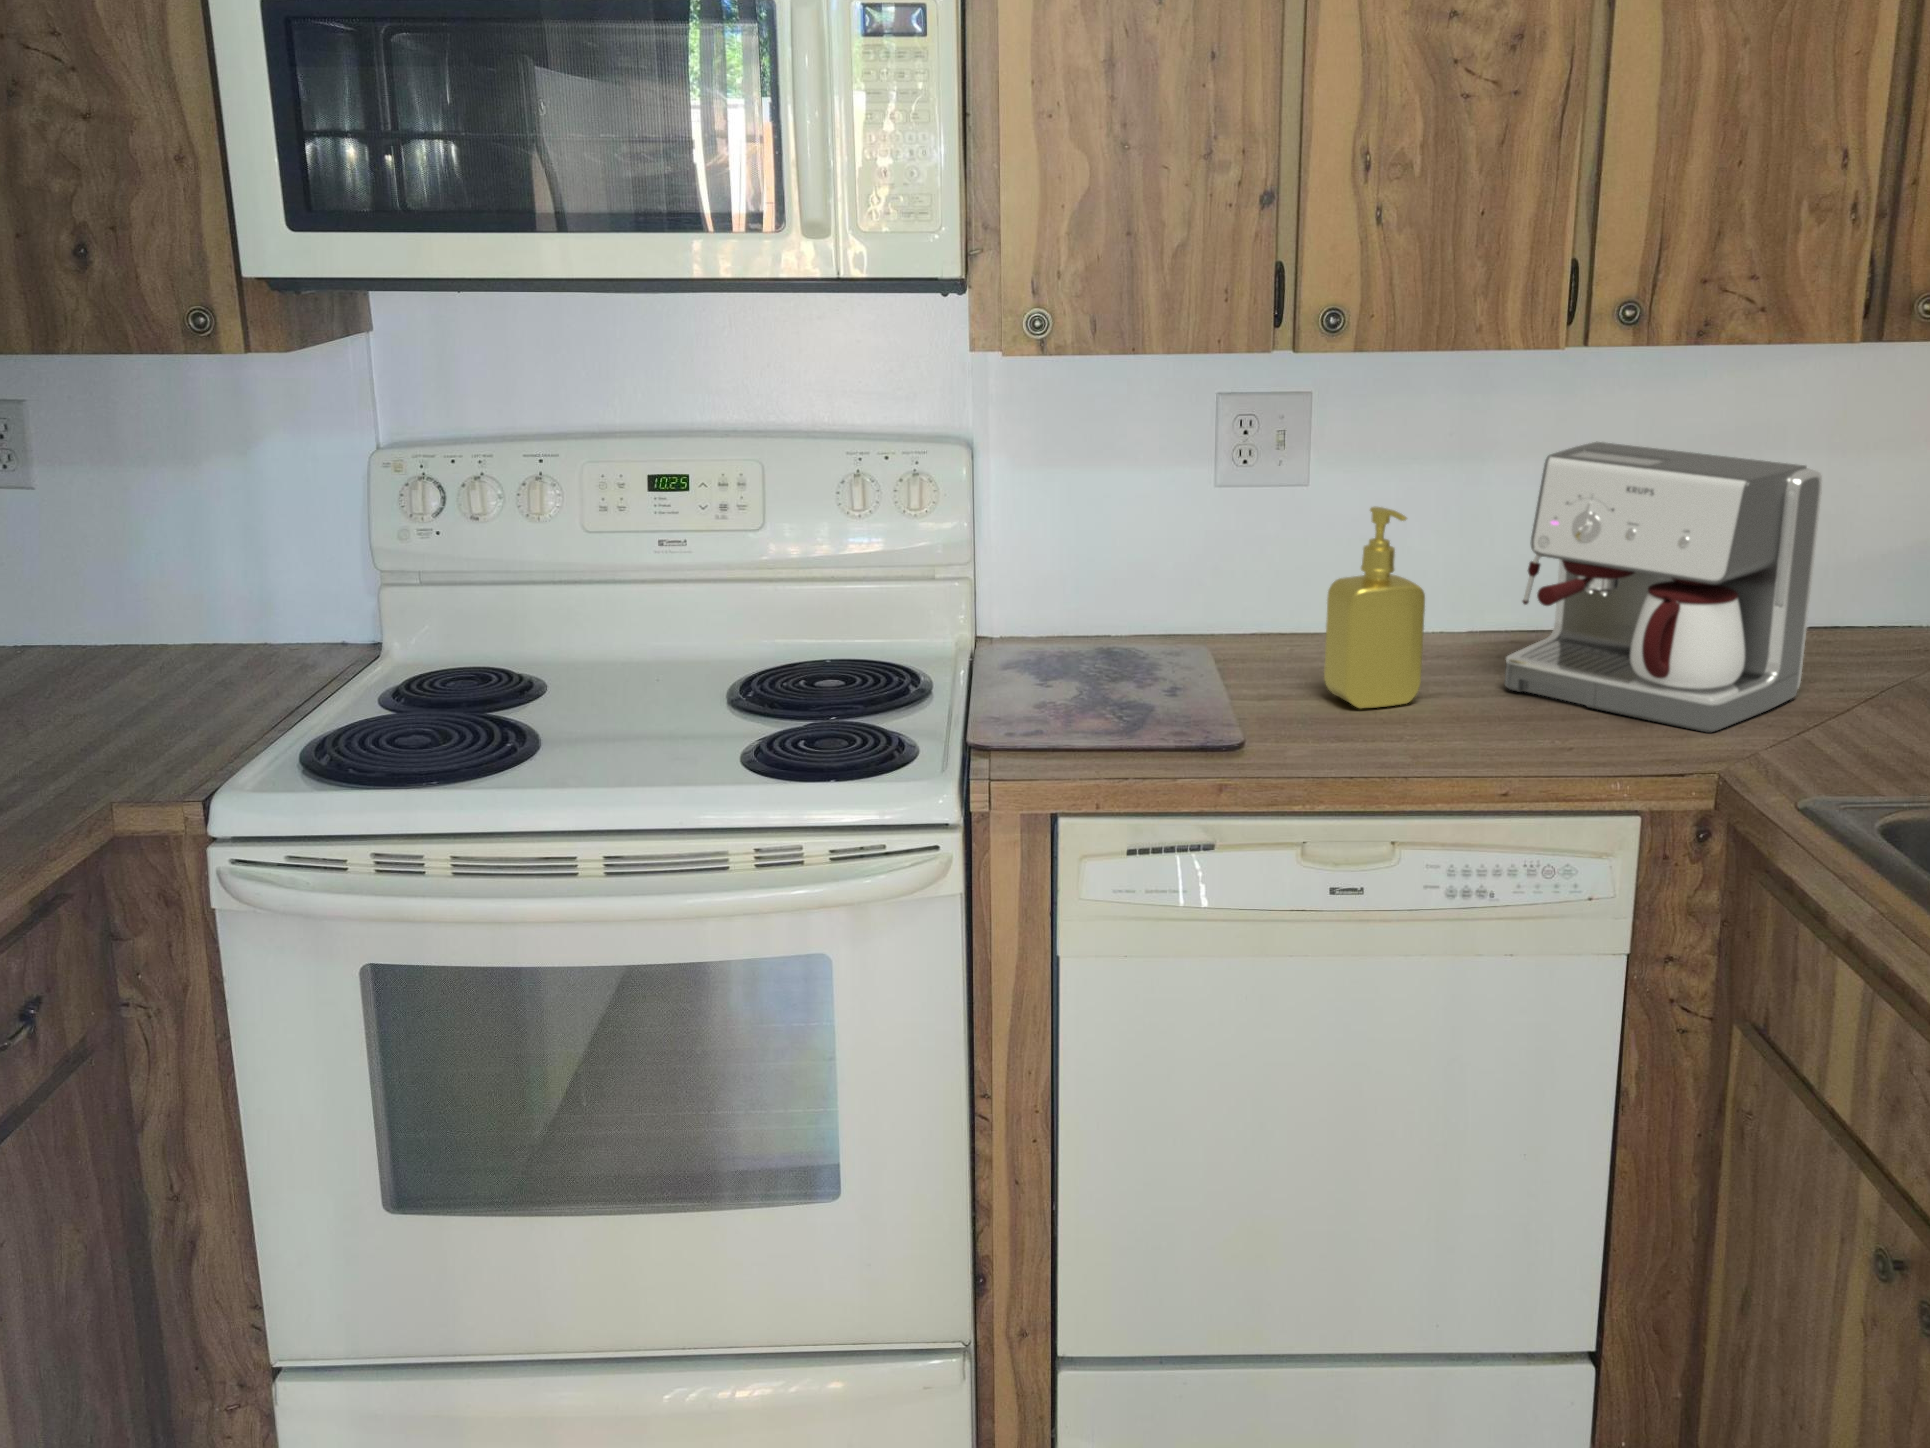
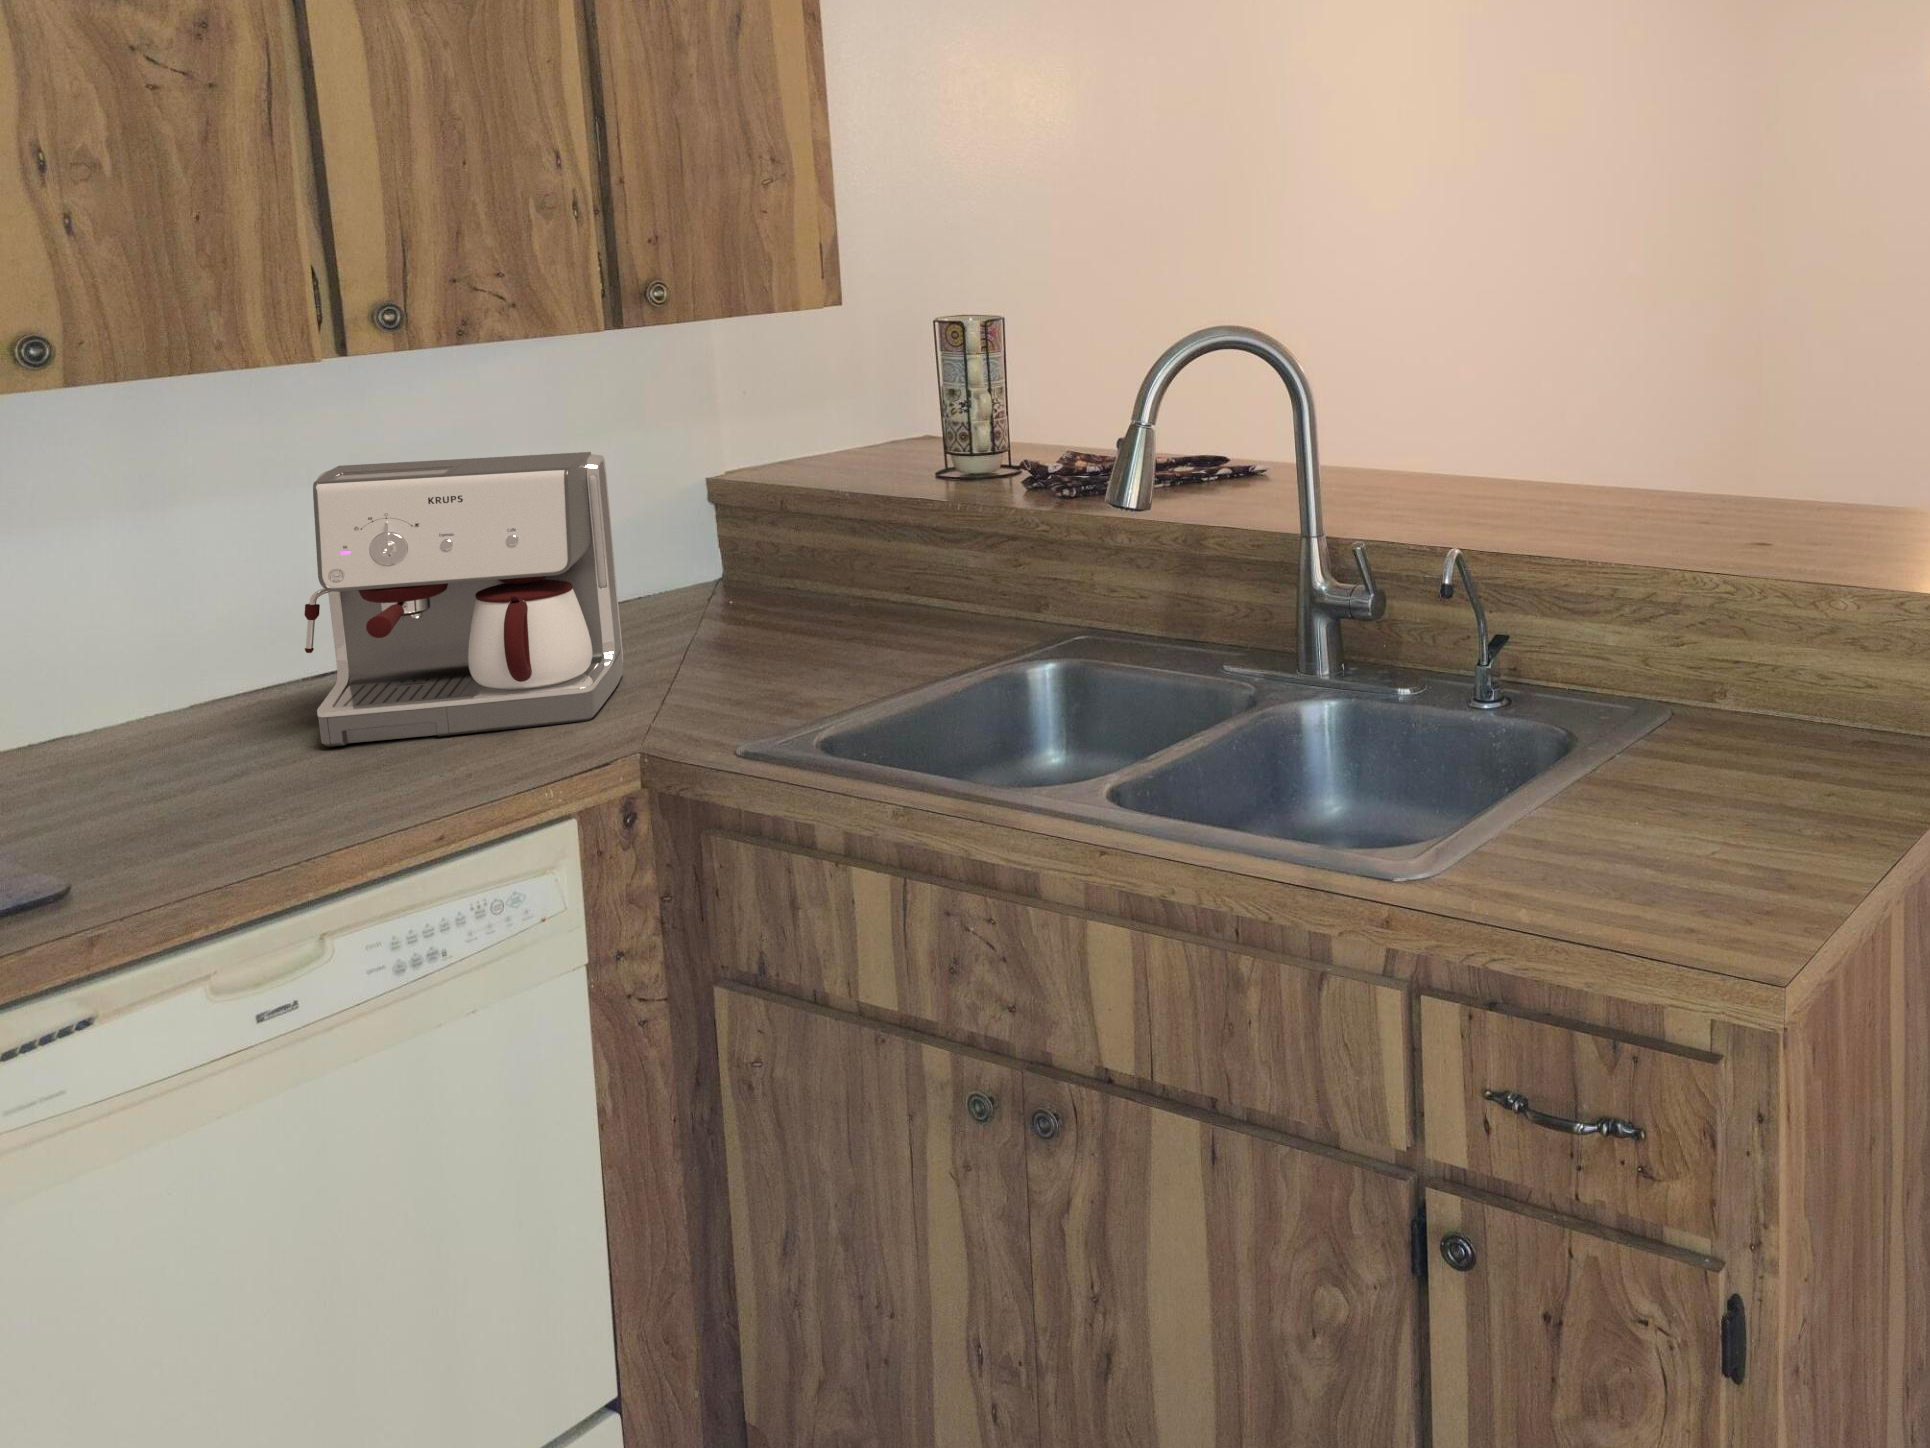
soap dispenser: present [1324,507,1425,708] -> none [84,569,235,814]

